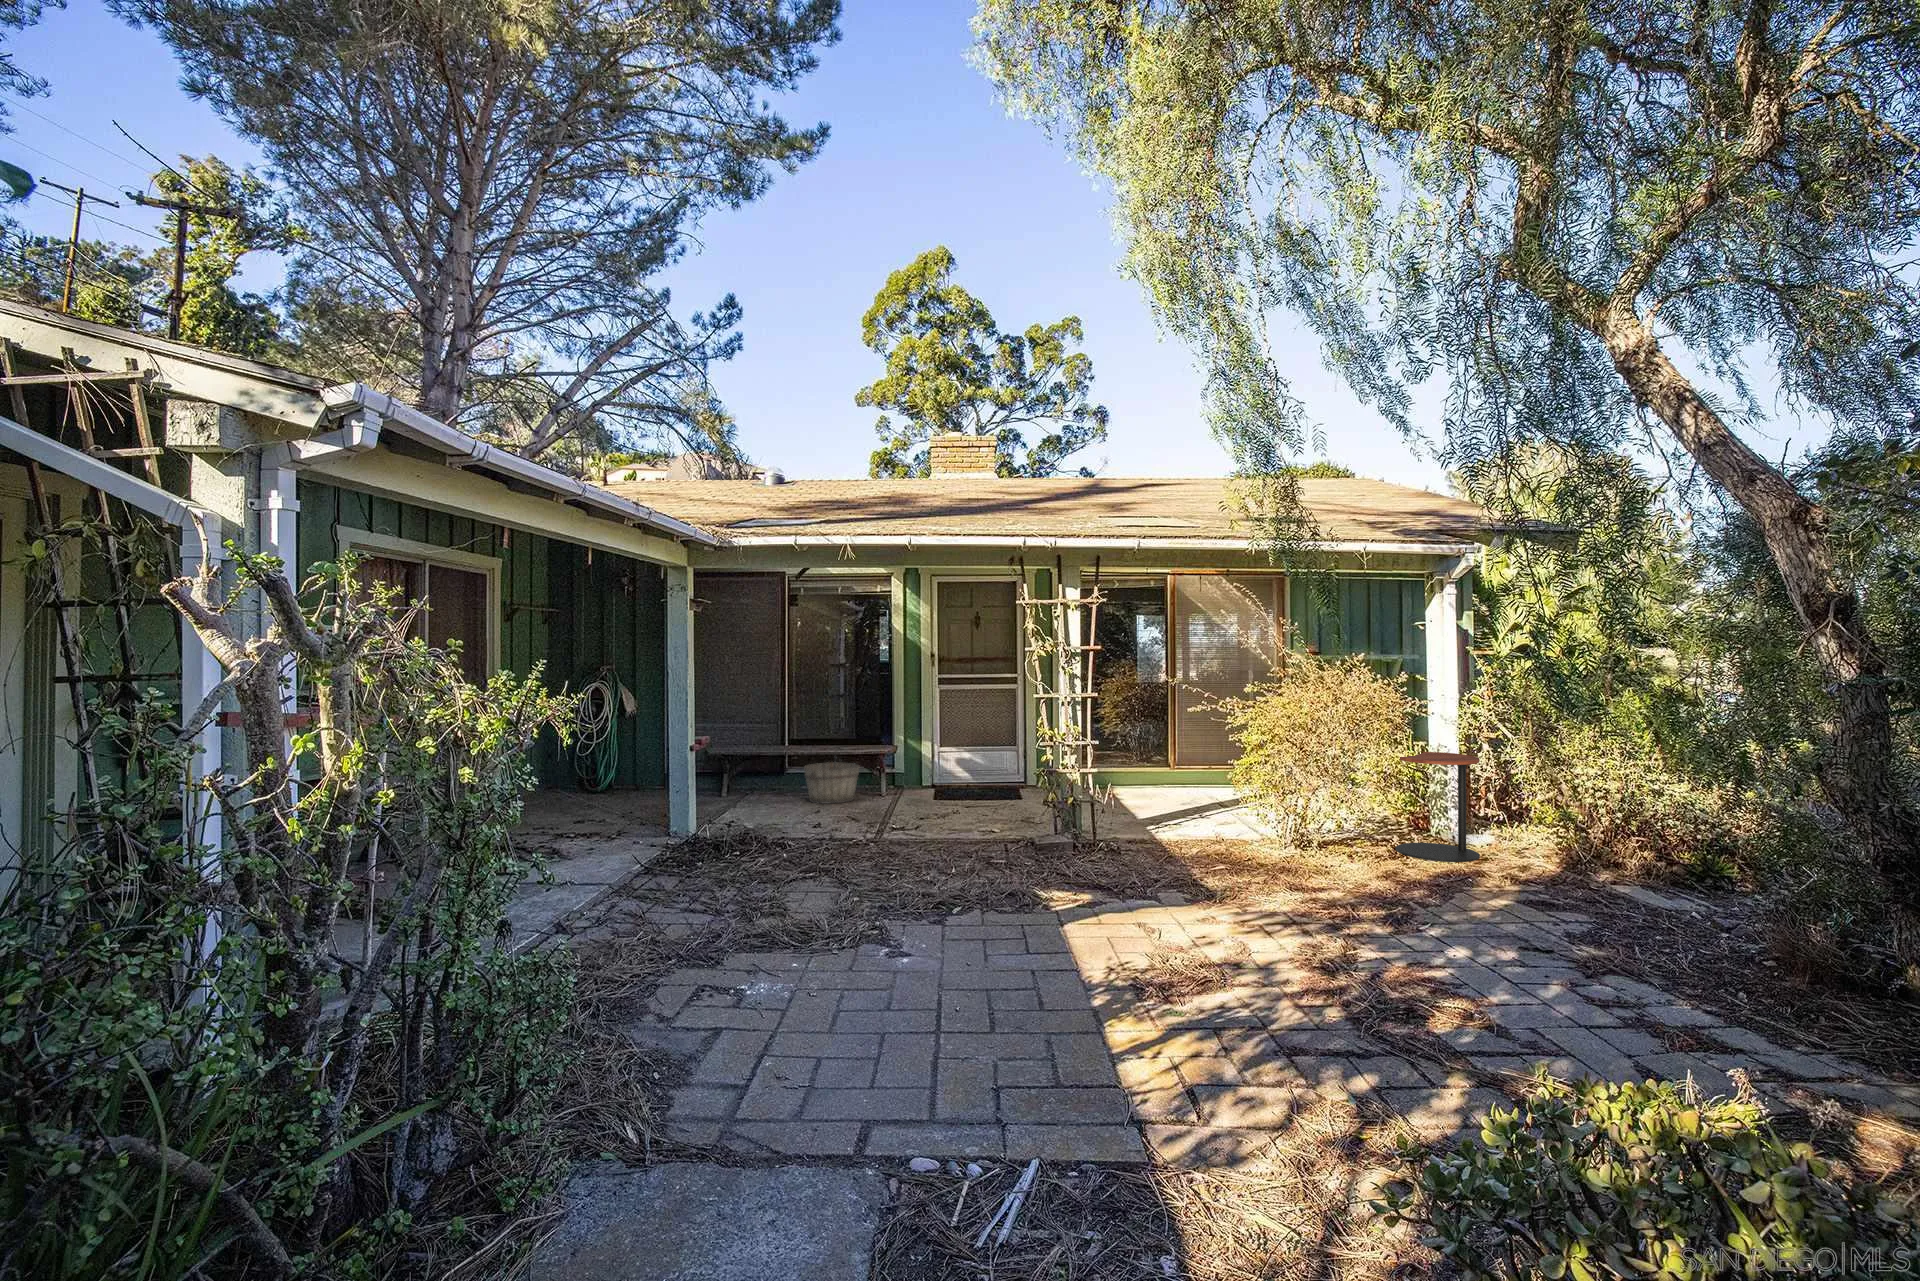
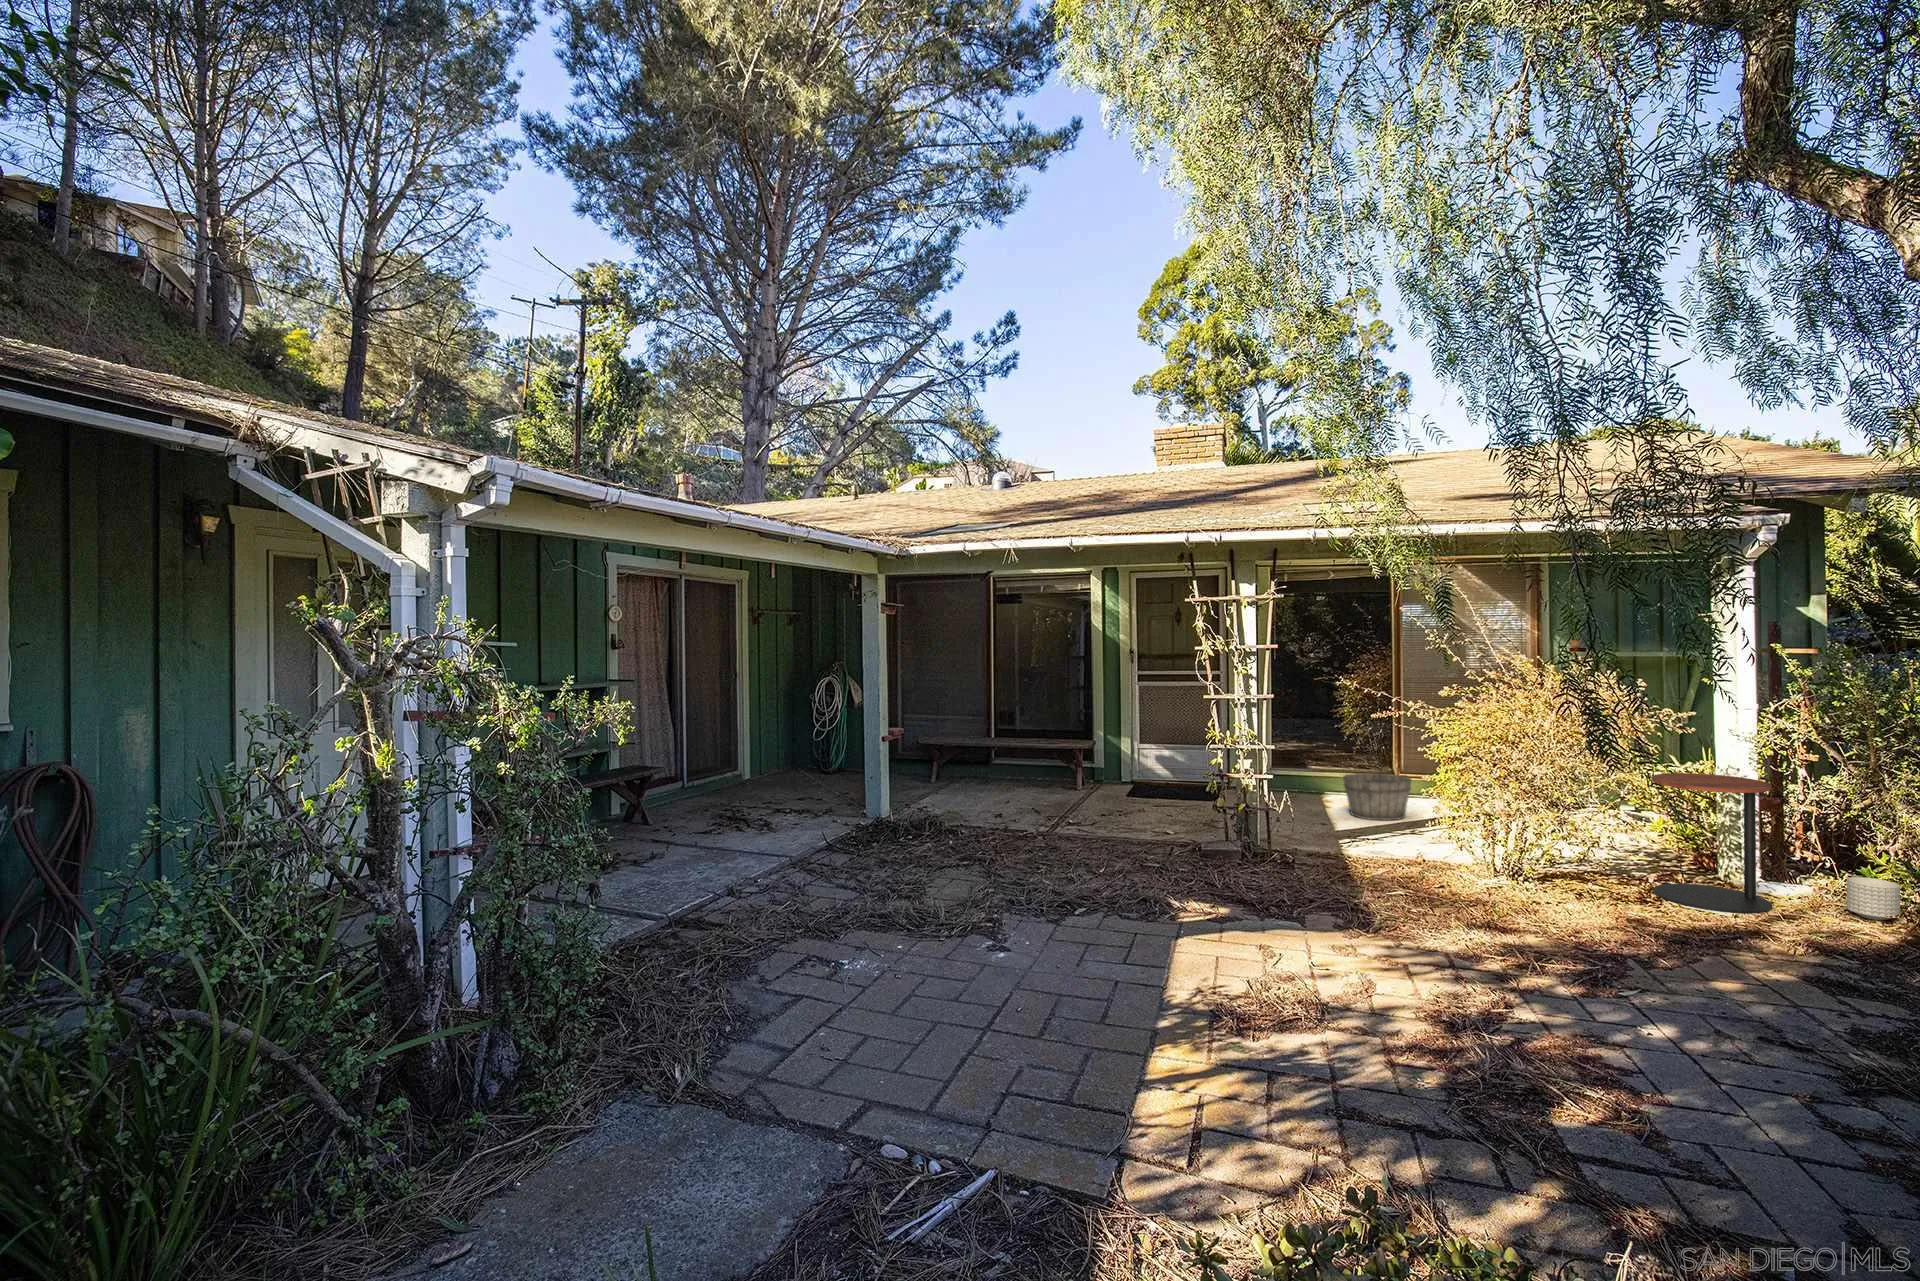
wooden bucket: present [804,756,859,803] -> present [1343,767,1412,820]
planter: none [1527,828,1561,859] -> present [1847,877,1900,920]

